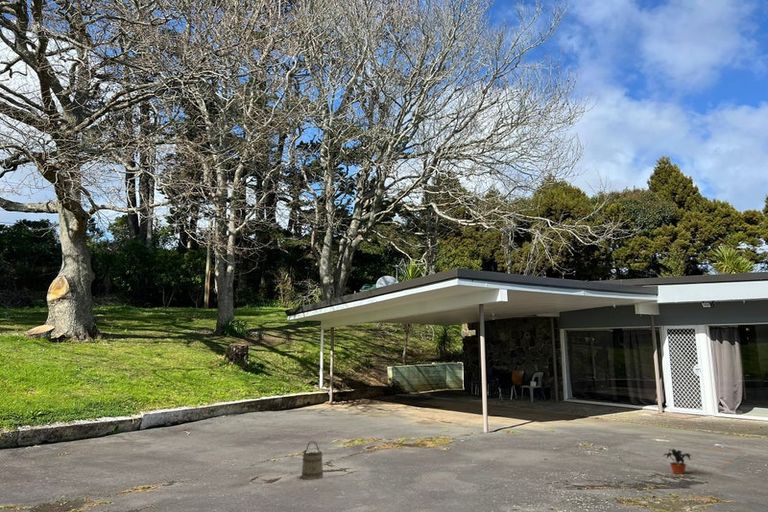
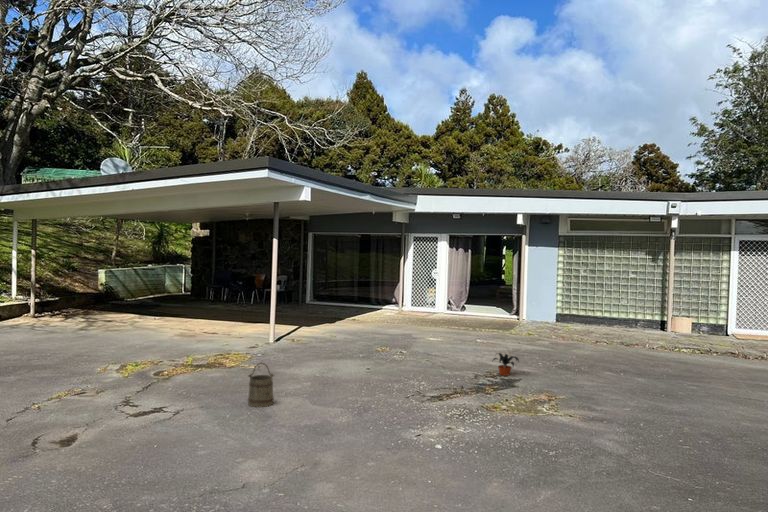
bucket: present [302,442,323,480] -> present [248,363,274,407]

